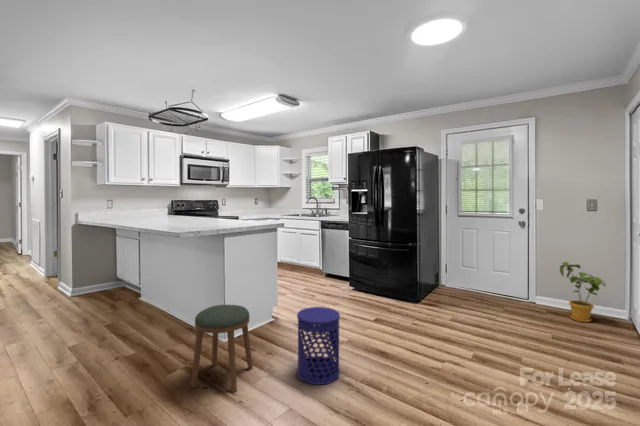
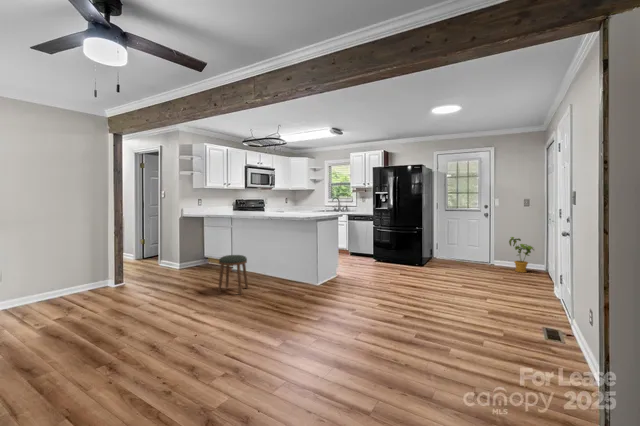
stool: present [191,305,253,392] -> present [218,255,248,295]
waste bin: present [297,307,340,385] -> none [374,260,398,298]

